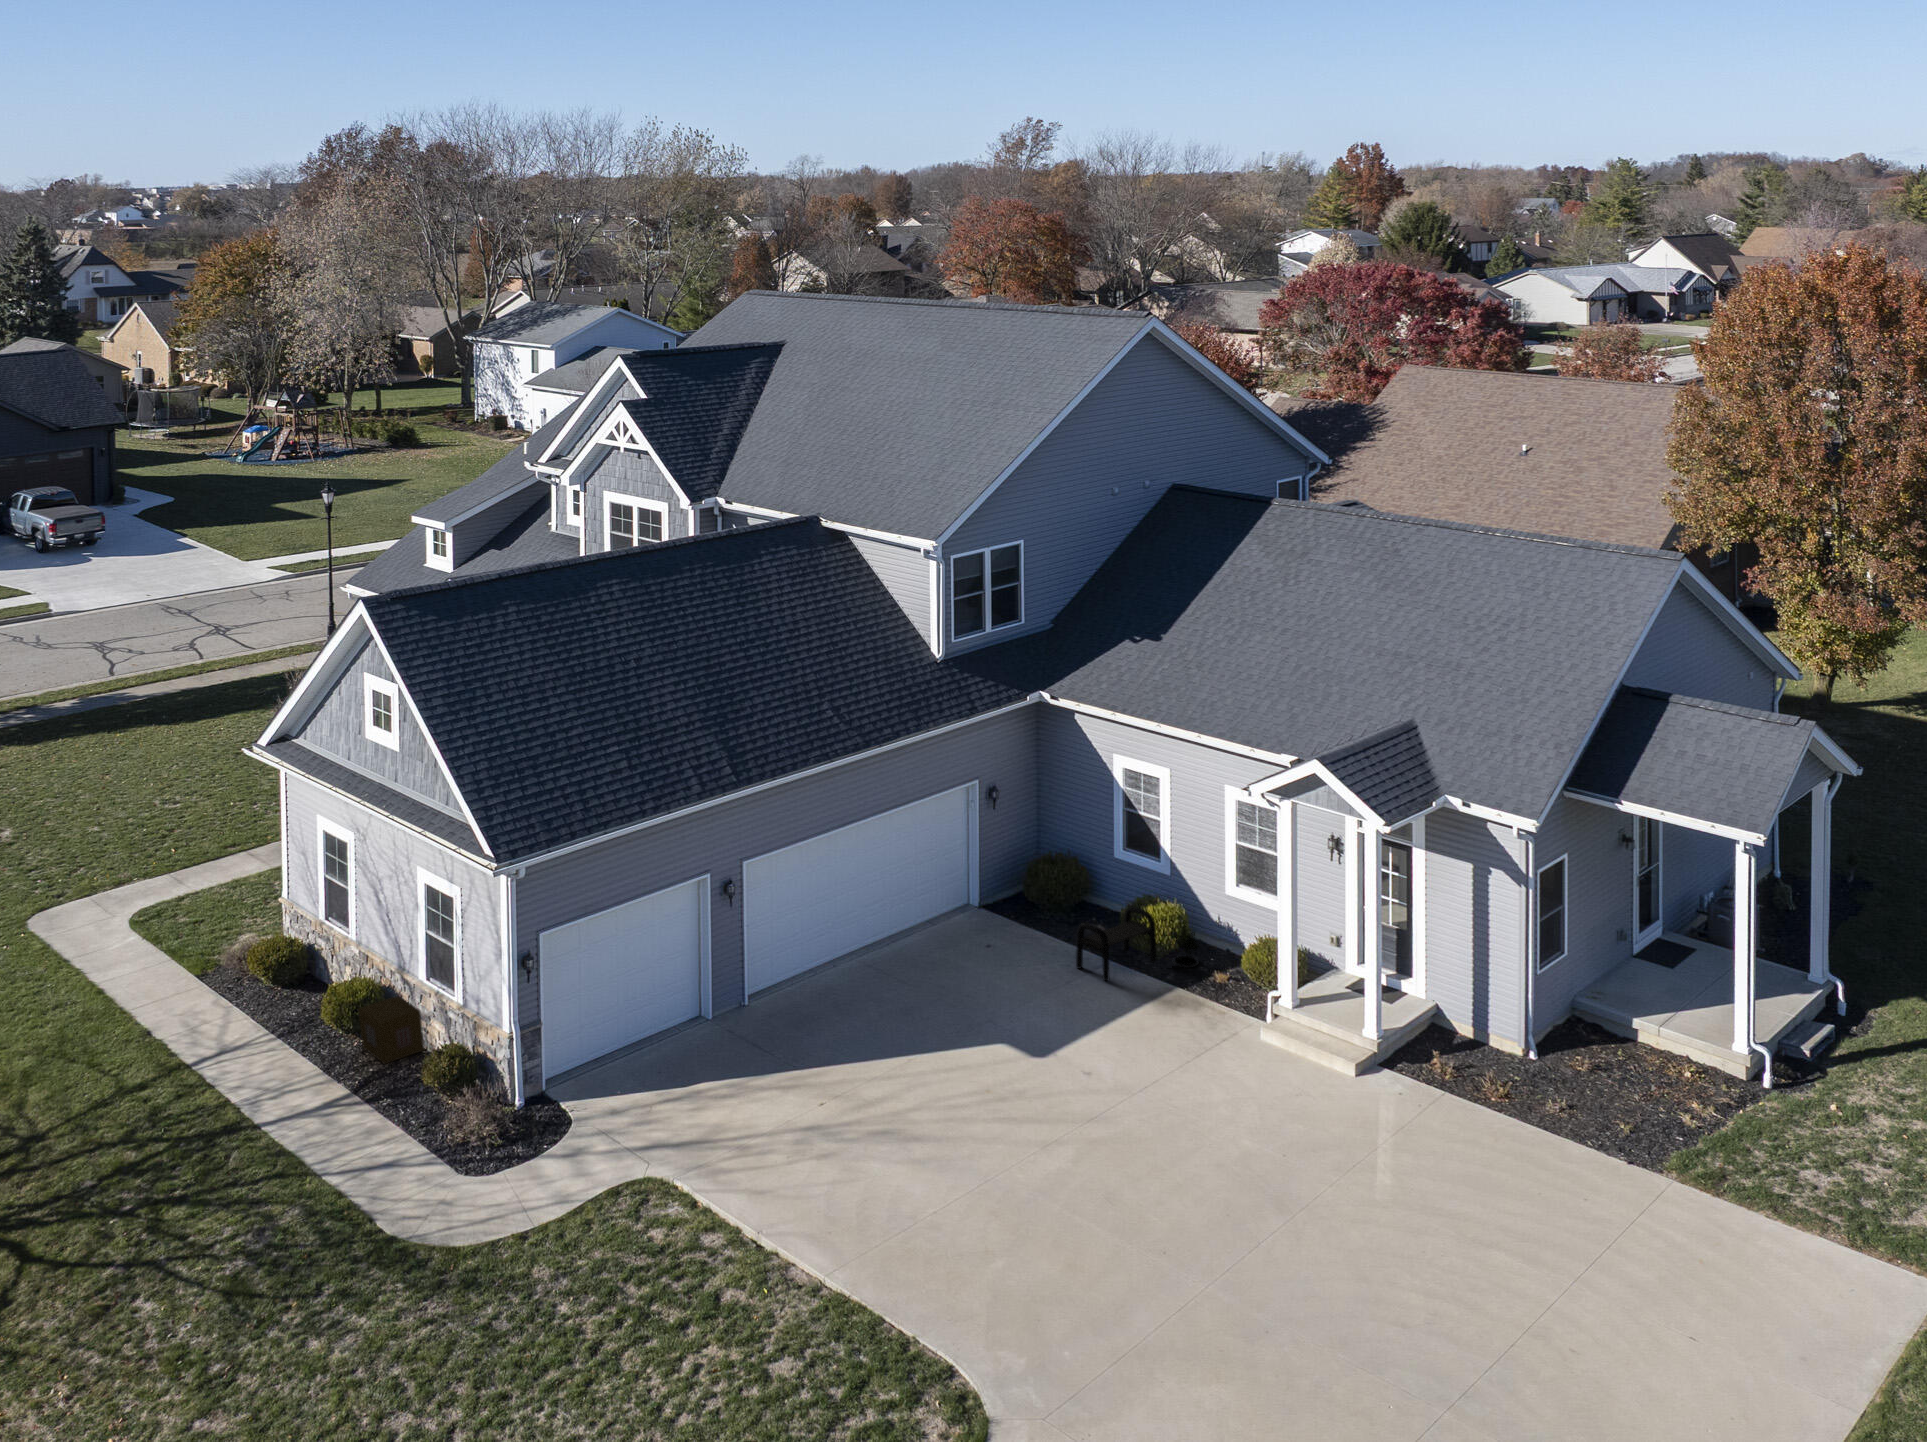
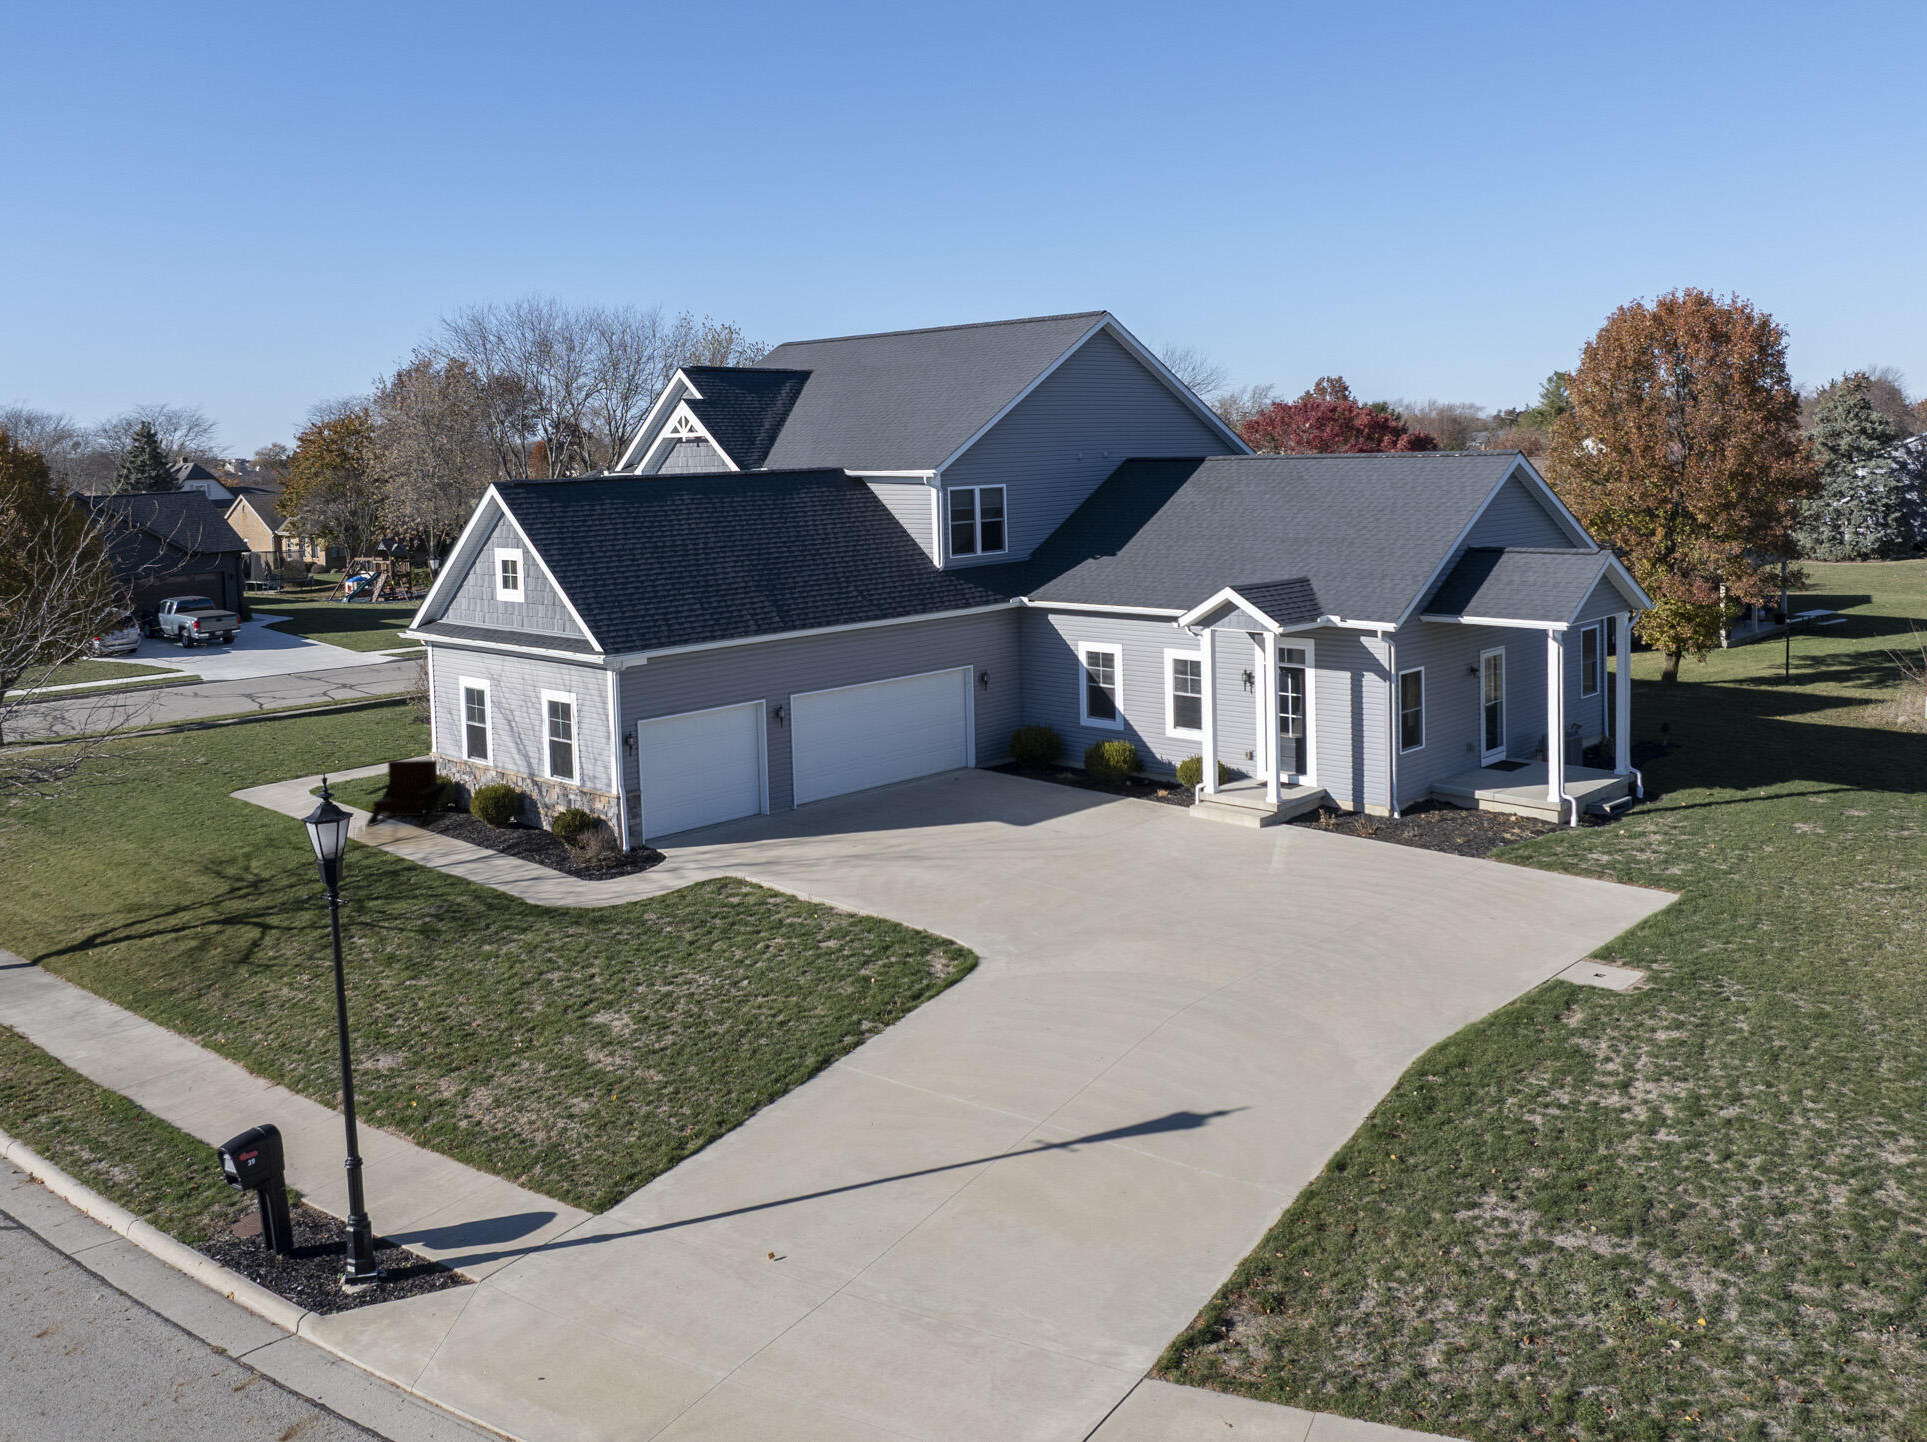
bench: present [1076,906,1156,981] -> none [1050,741,1114,792]
lounge chair: none [191,935,308,1031] -> present [365,760,449,826]
cardboard box: present [358,996,424,1064] -> none [495,793,545,837]

